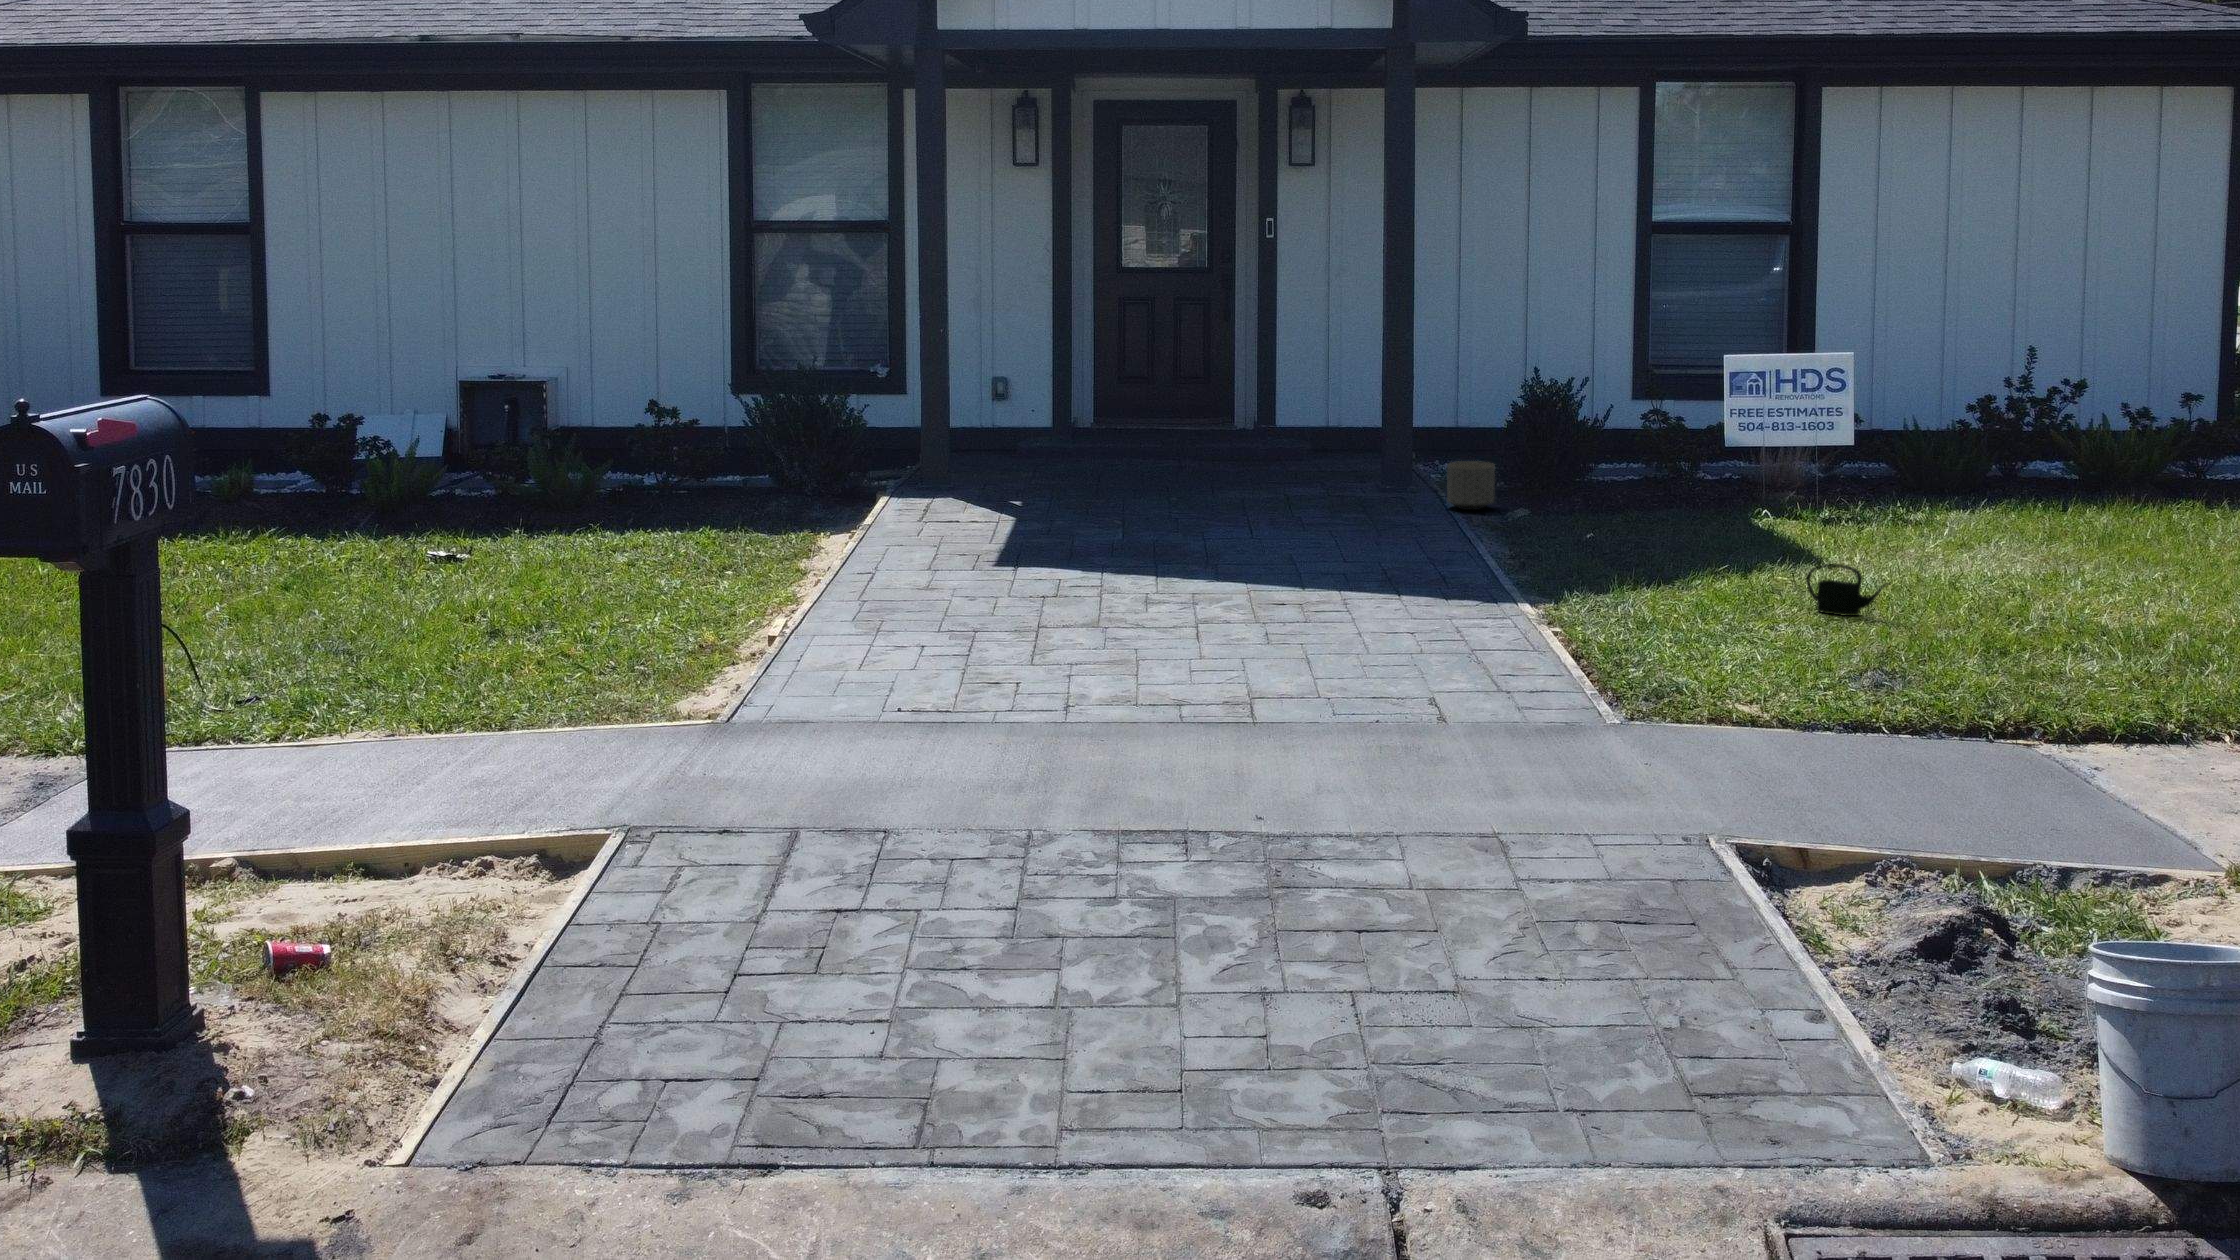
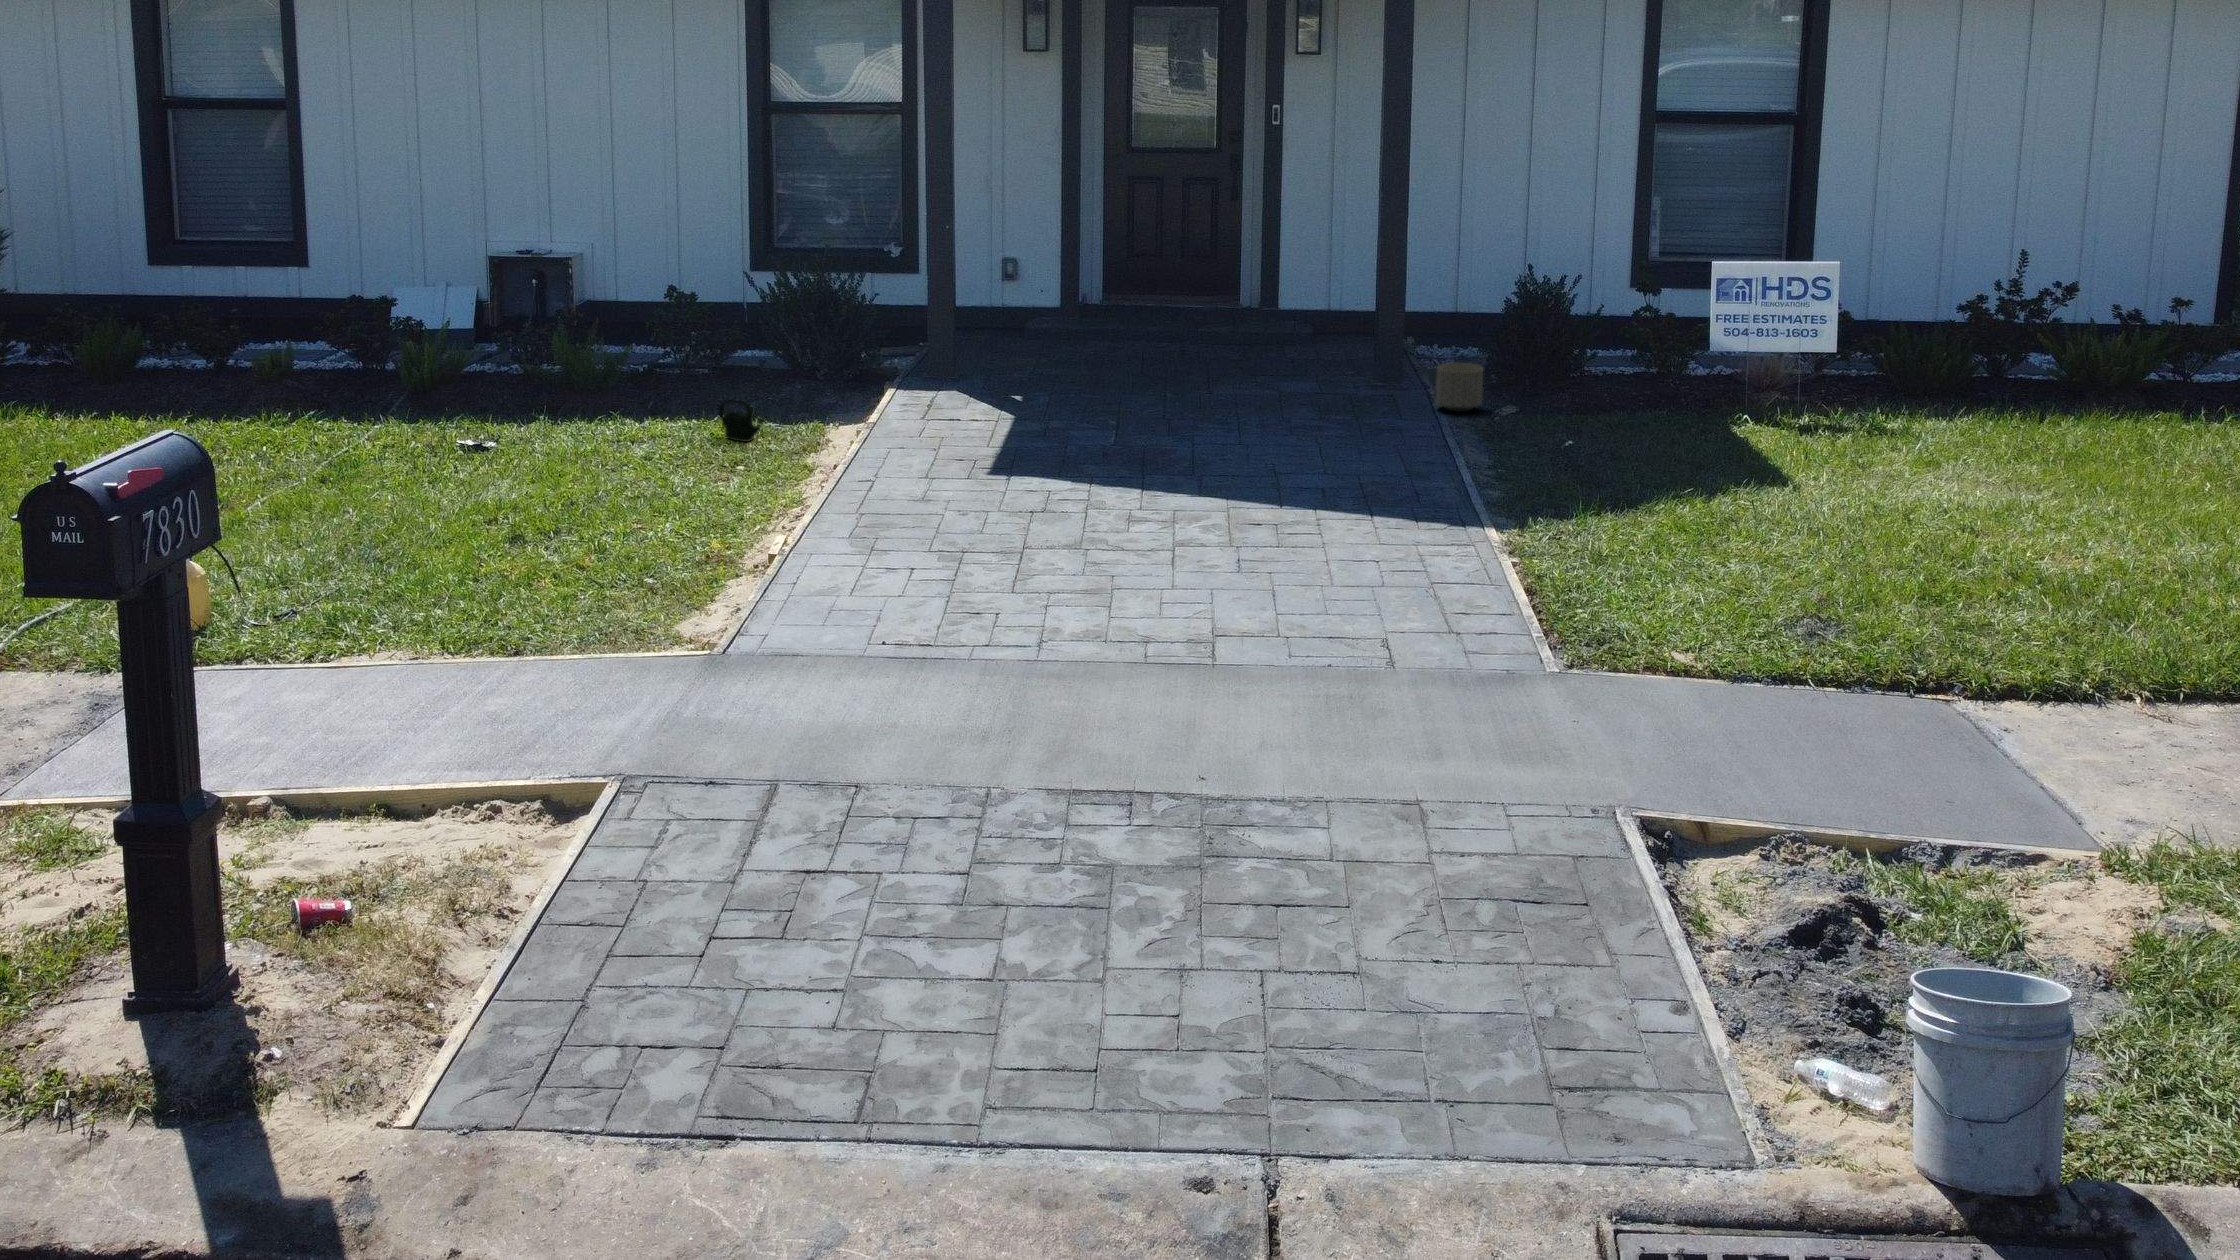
watering can: present [1806,564,1890,616] -> present [719,400,766,442]

